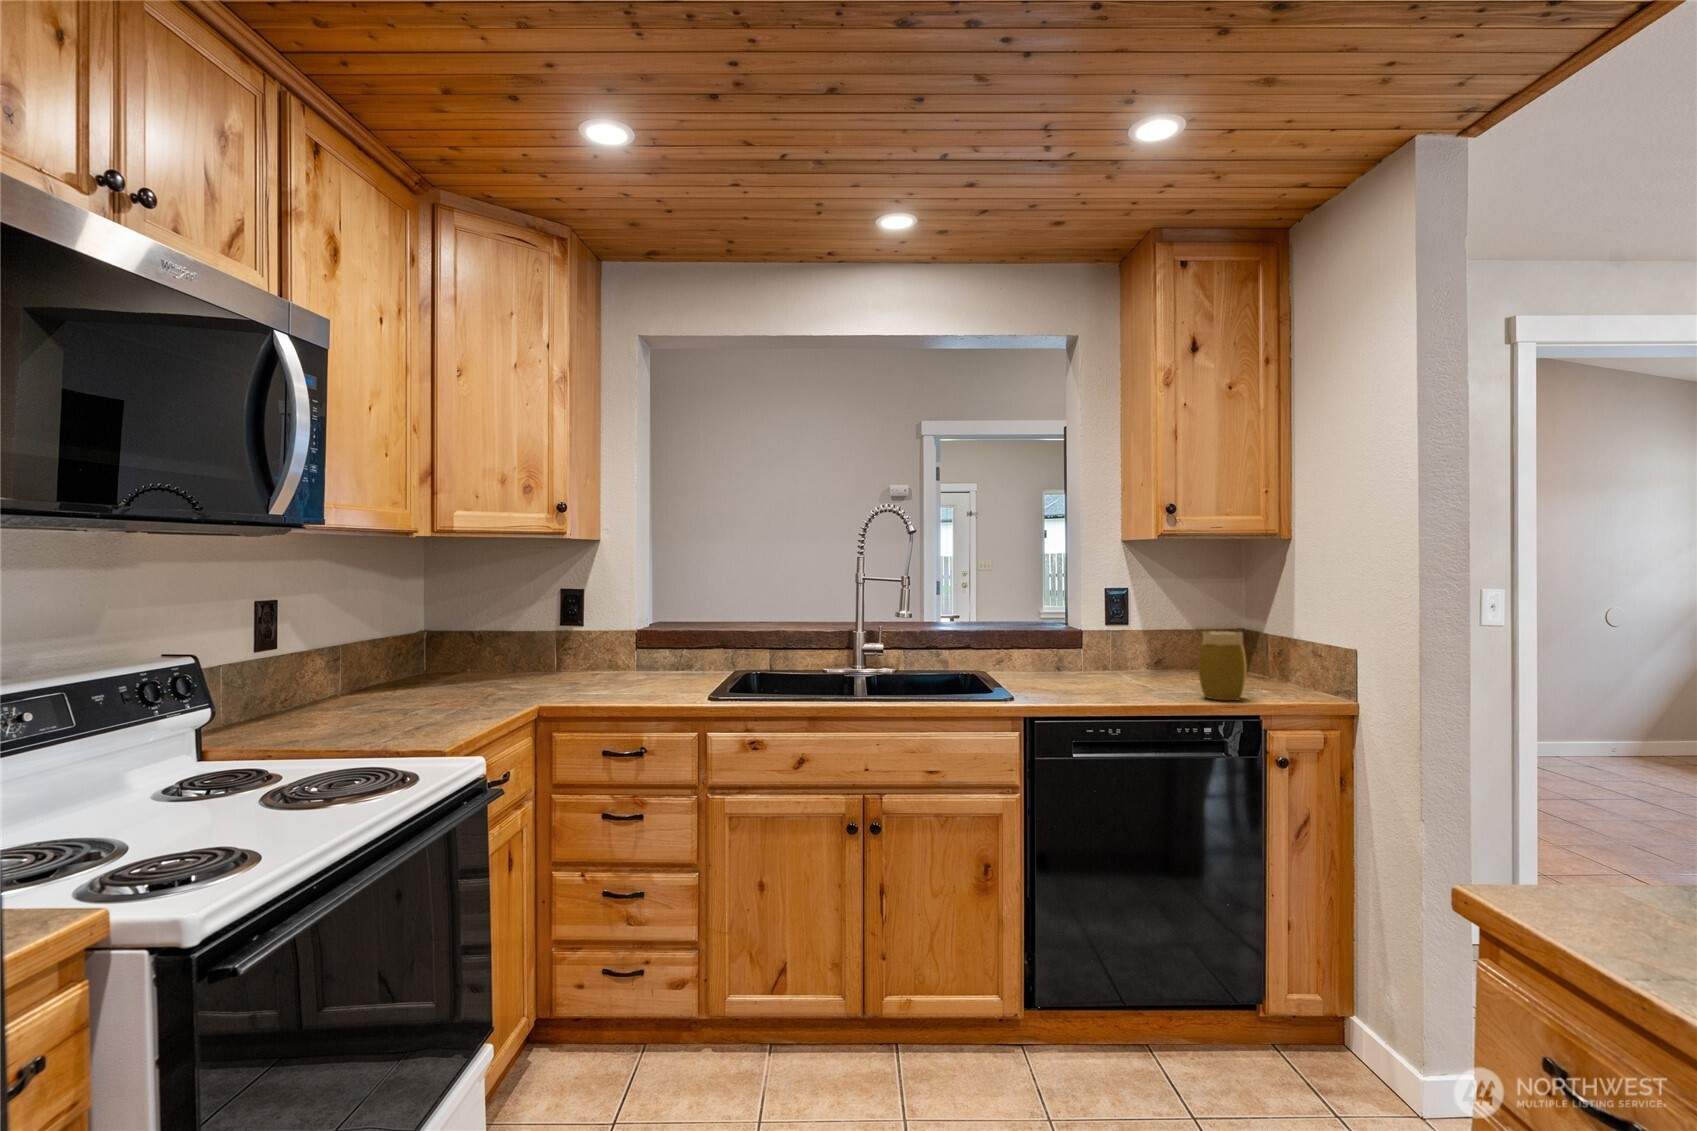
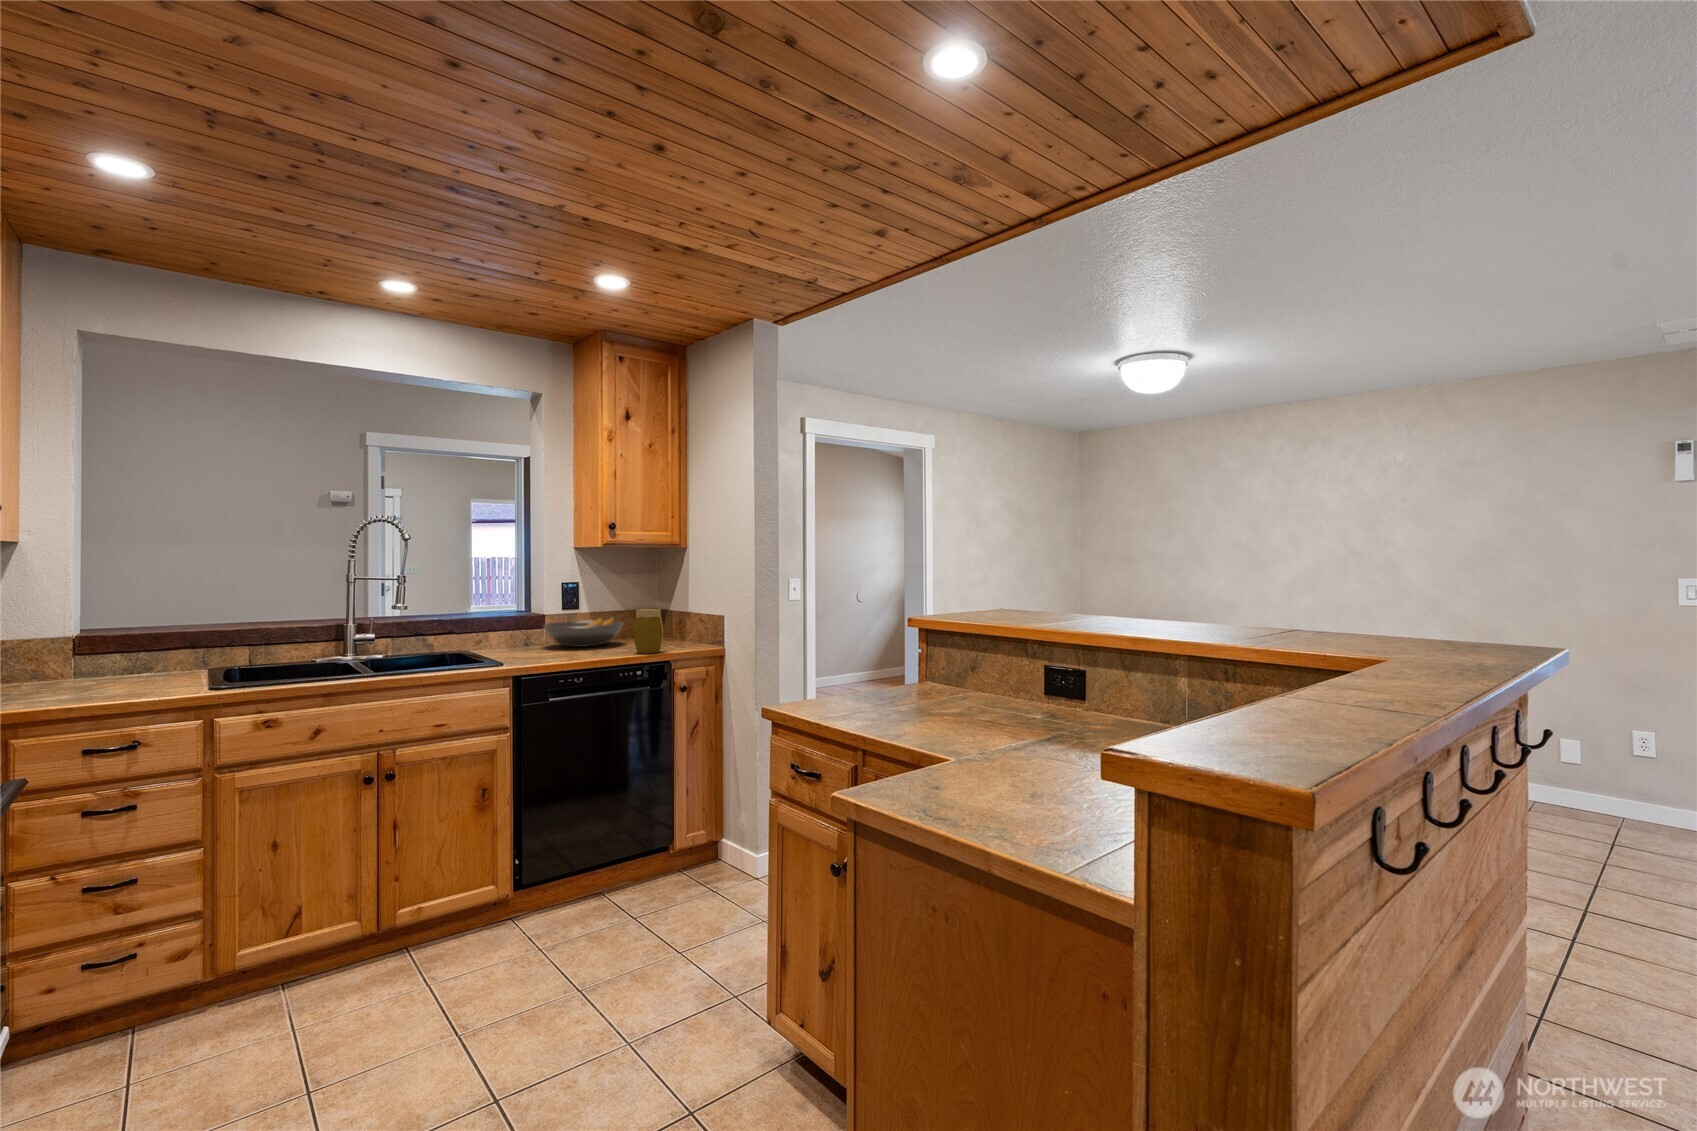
fruit bowl: none [1077,639,1190,678] -> present [544,617,623,647]

